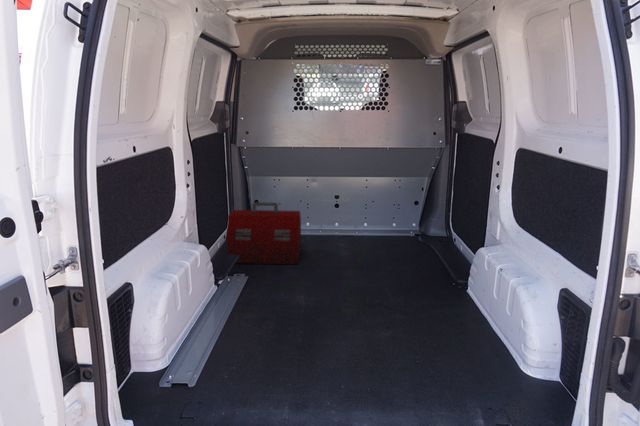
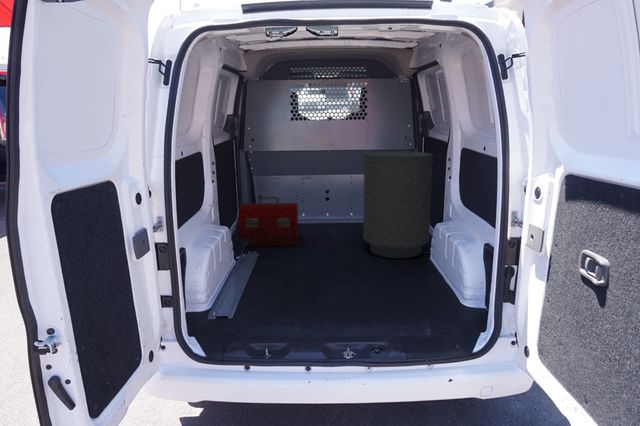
trash can: none [380,151,472,286] -> present [363,152,432,258]

